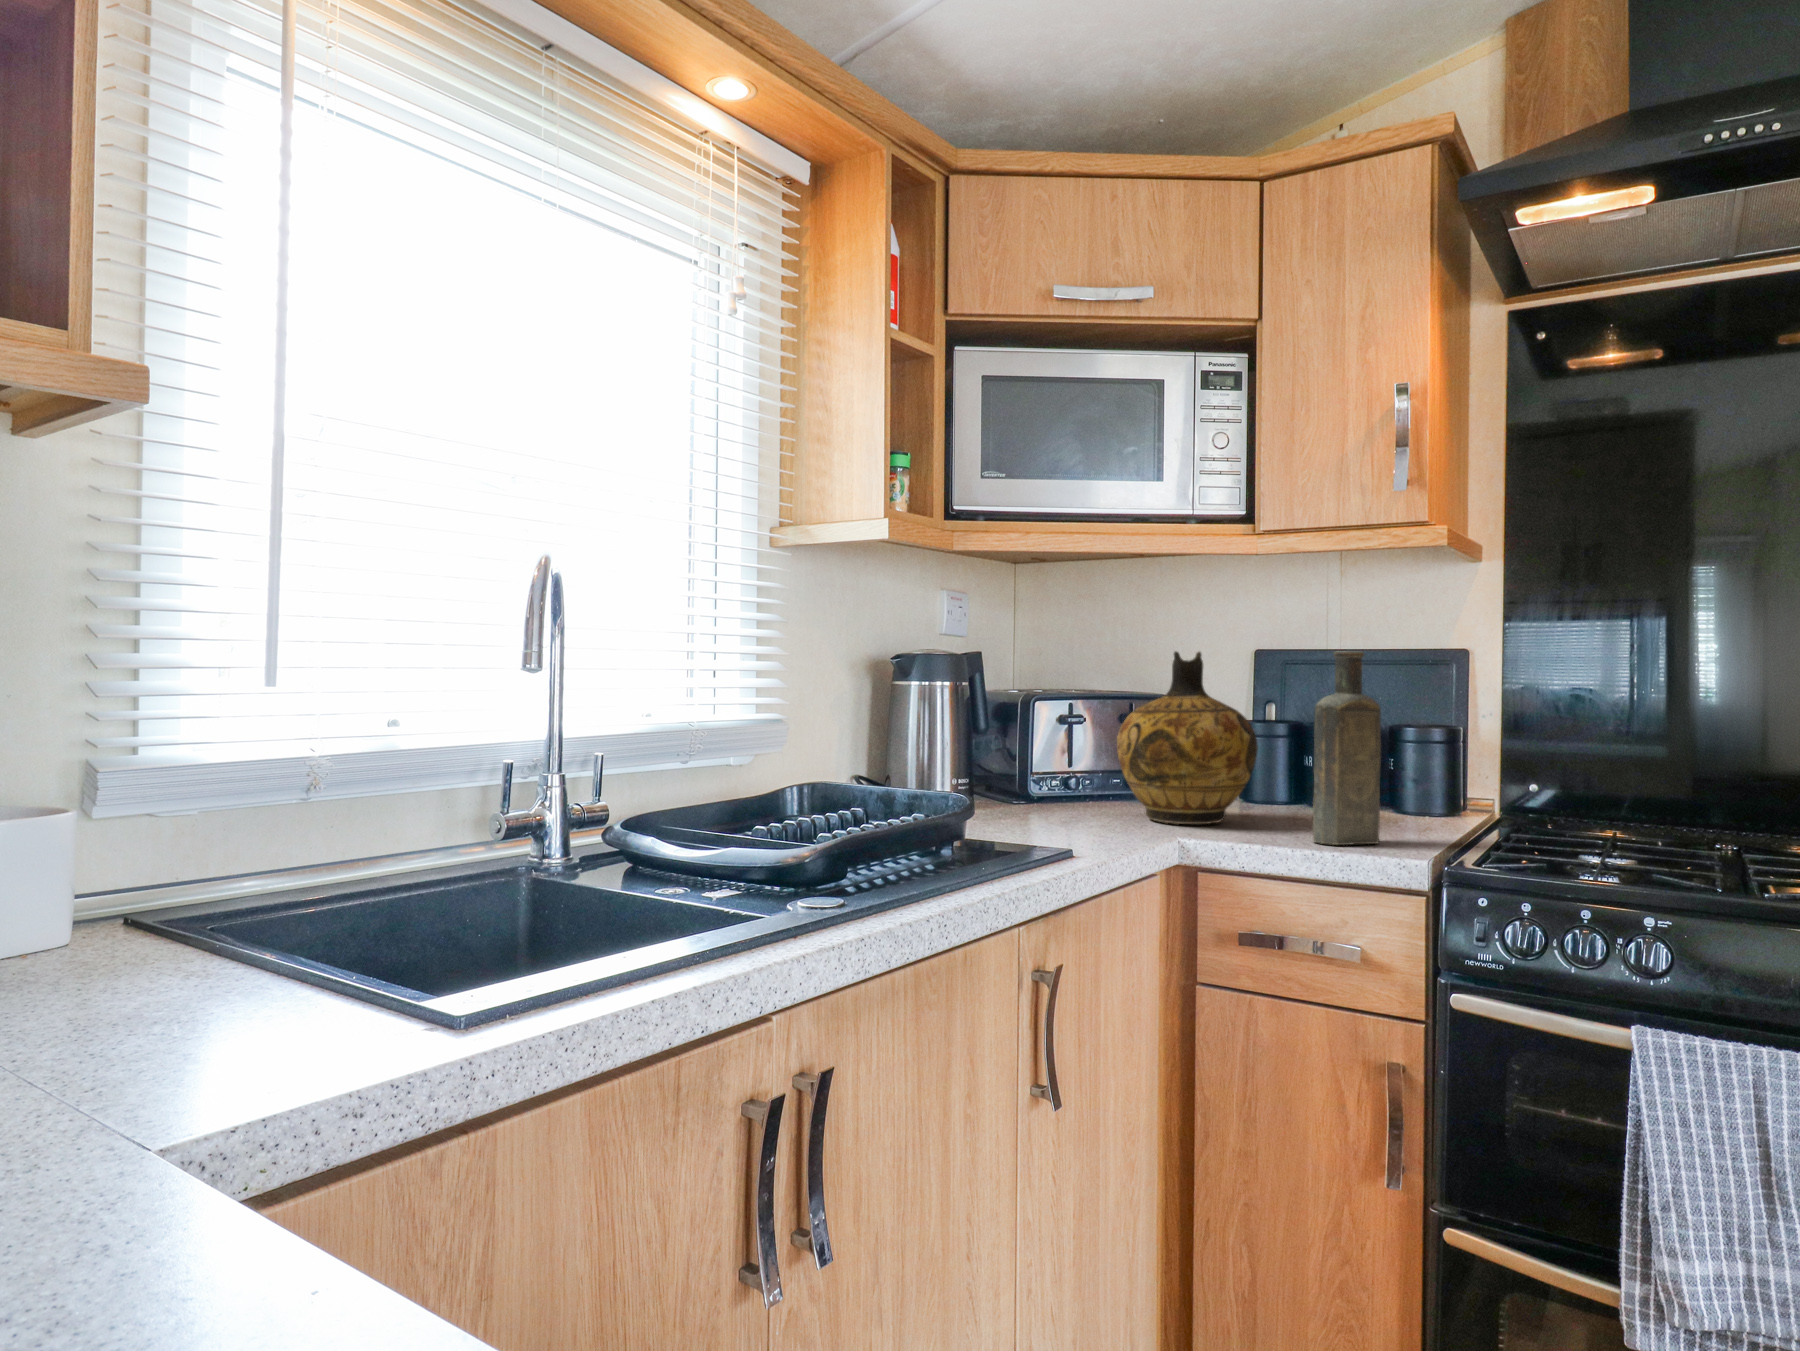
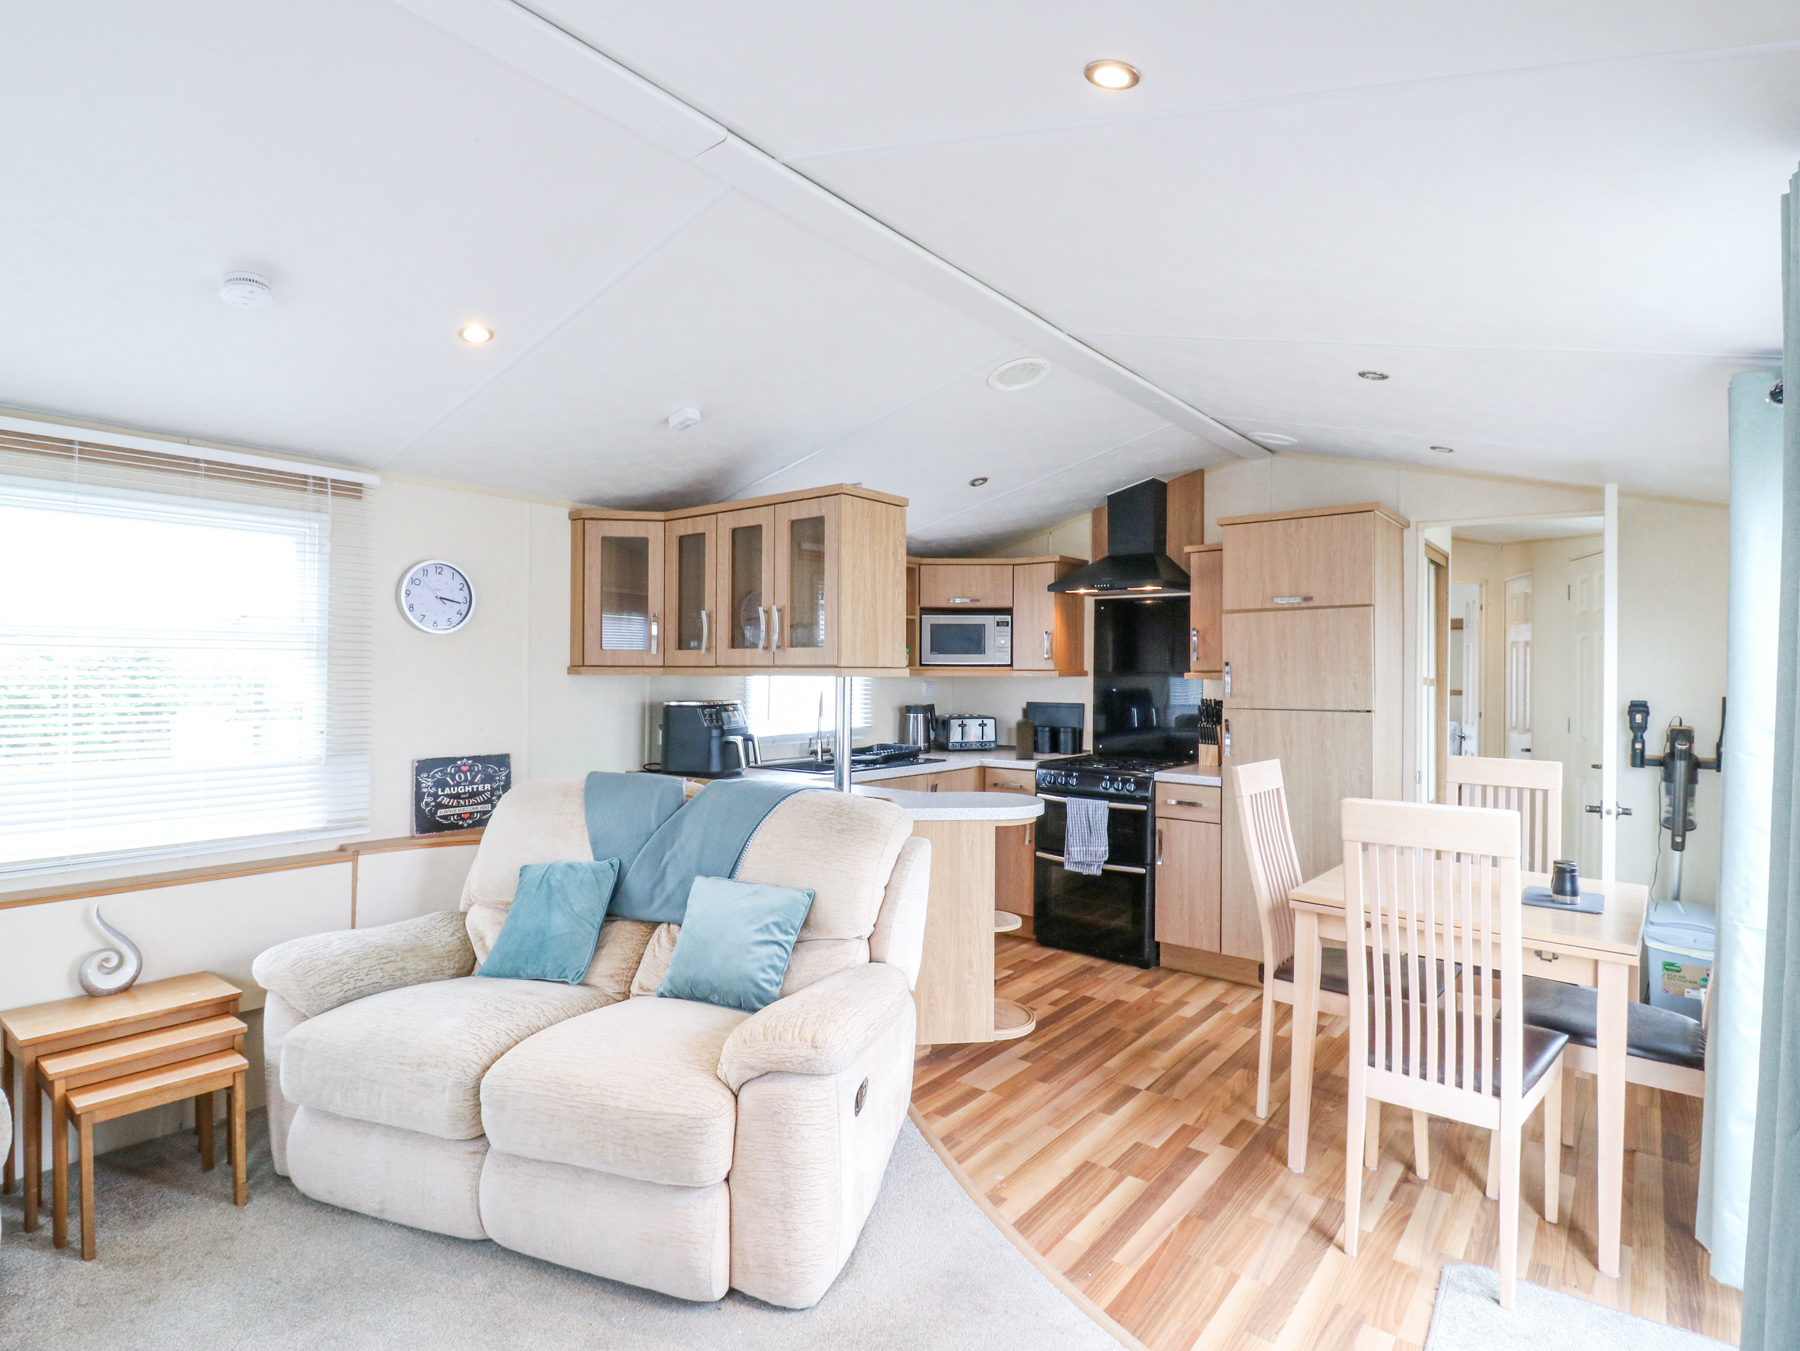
ceramic jug: present [1117,651,1258,824] -> none [970,706,1010,756]

